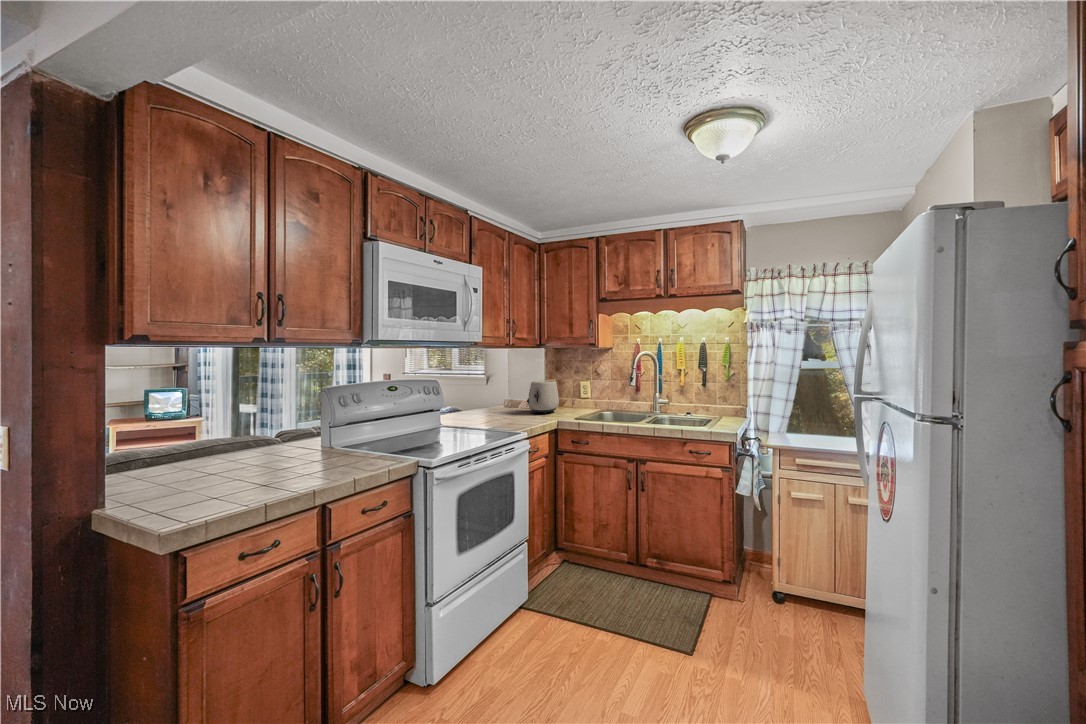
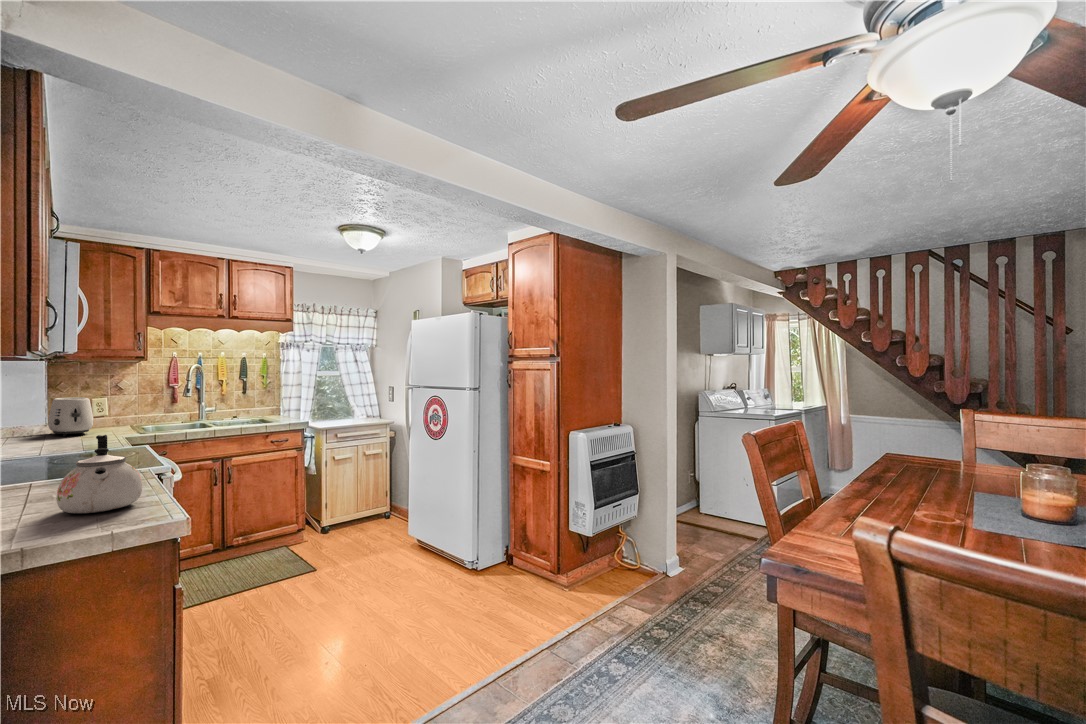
kettle: none [177,418,257,500] -> present [56,435,142,513]

